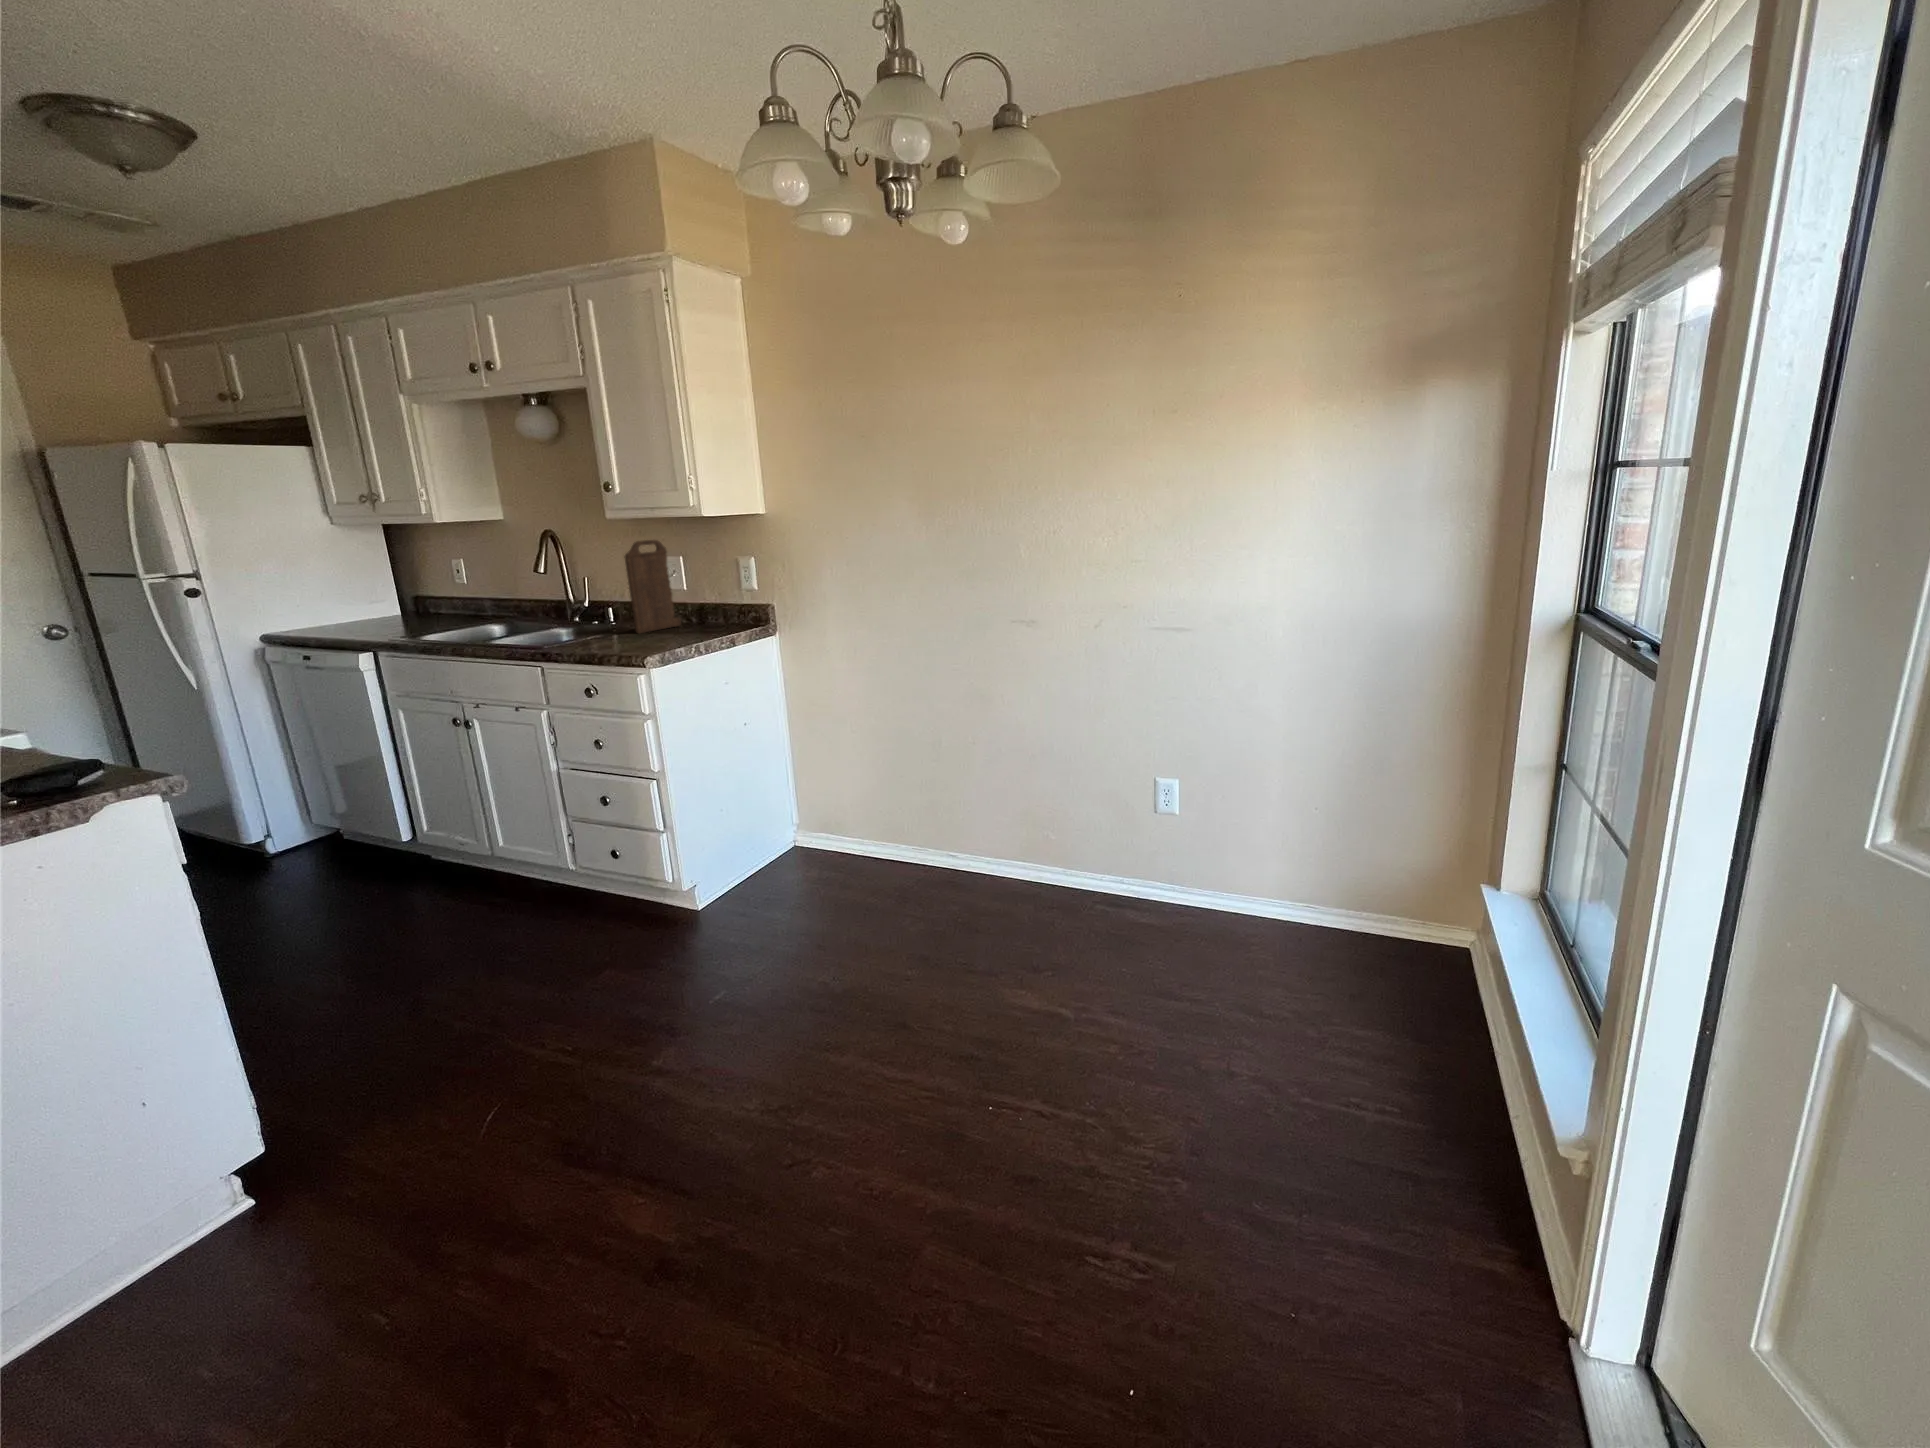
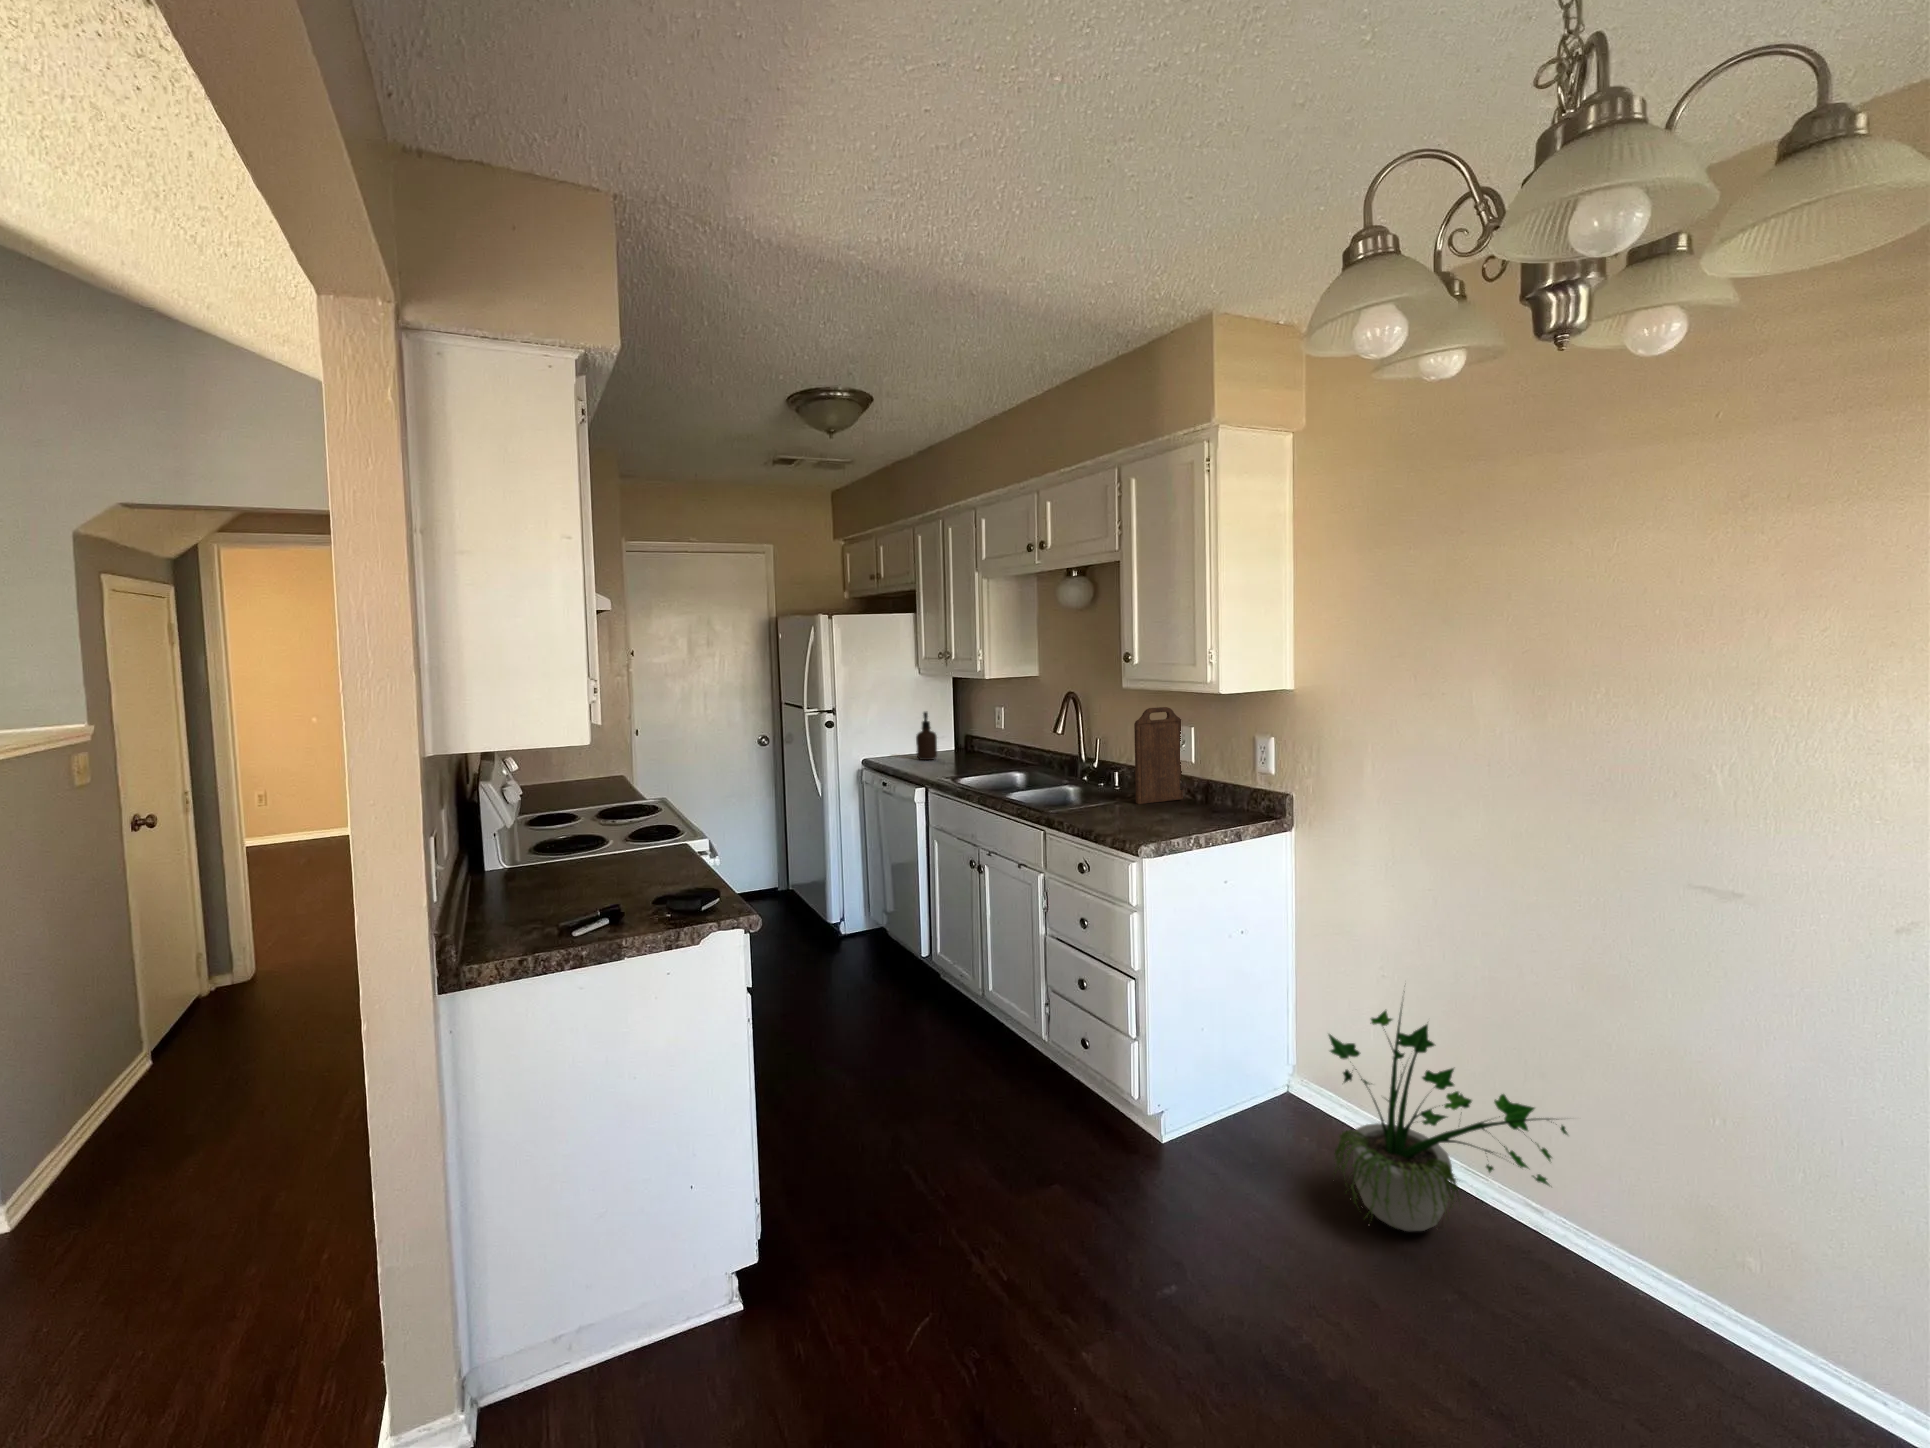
soap dispenser: none [341,570,379,629] -> present [916,712,937,760]
potted plant: none [813,721,958,894] -> present [1329,1009,1568,1231]

